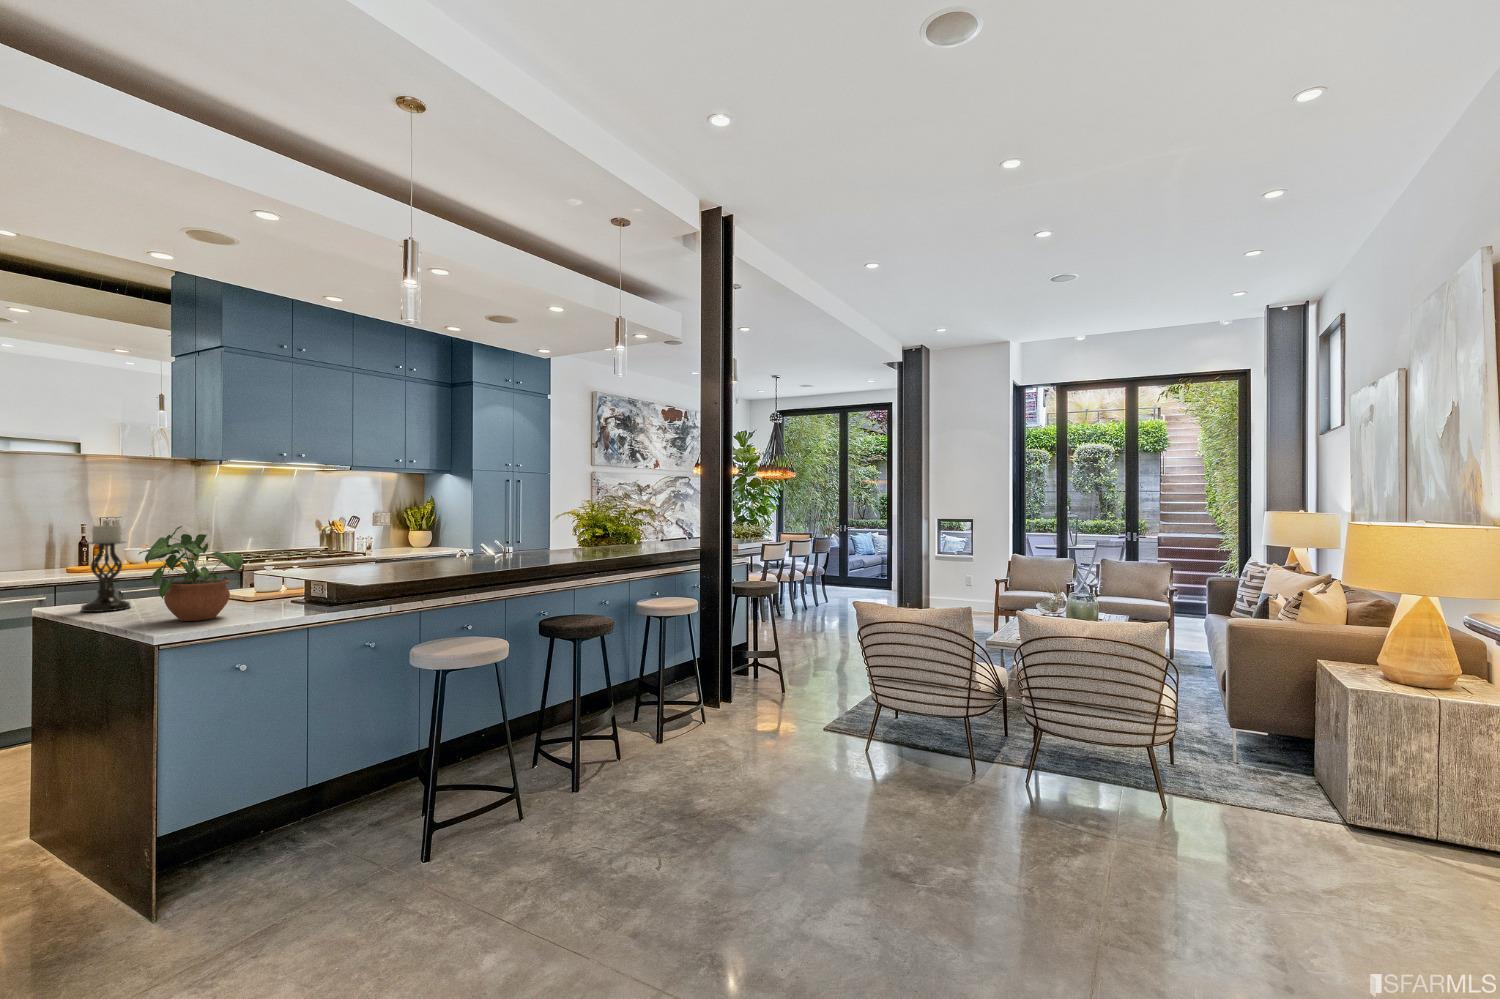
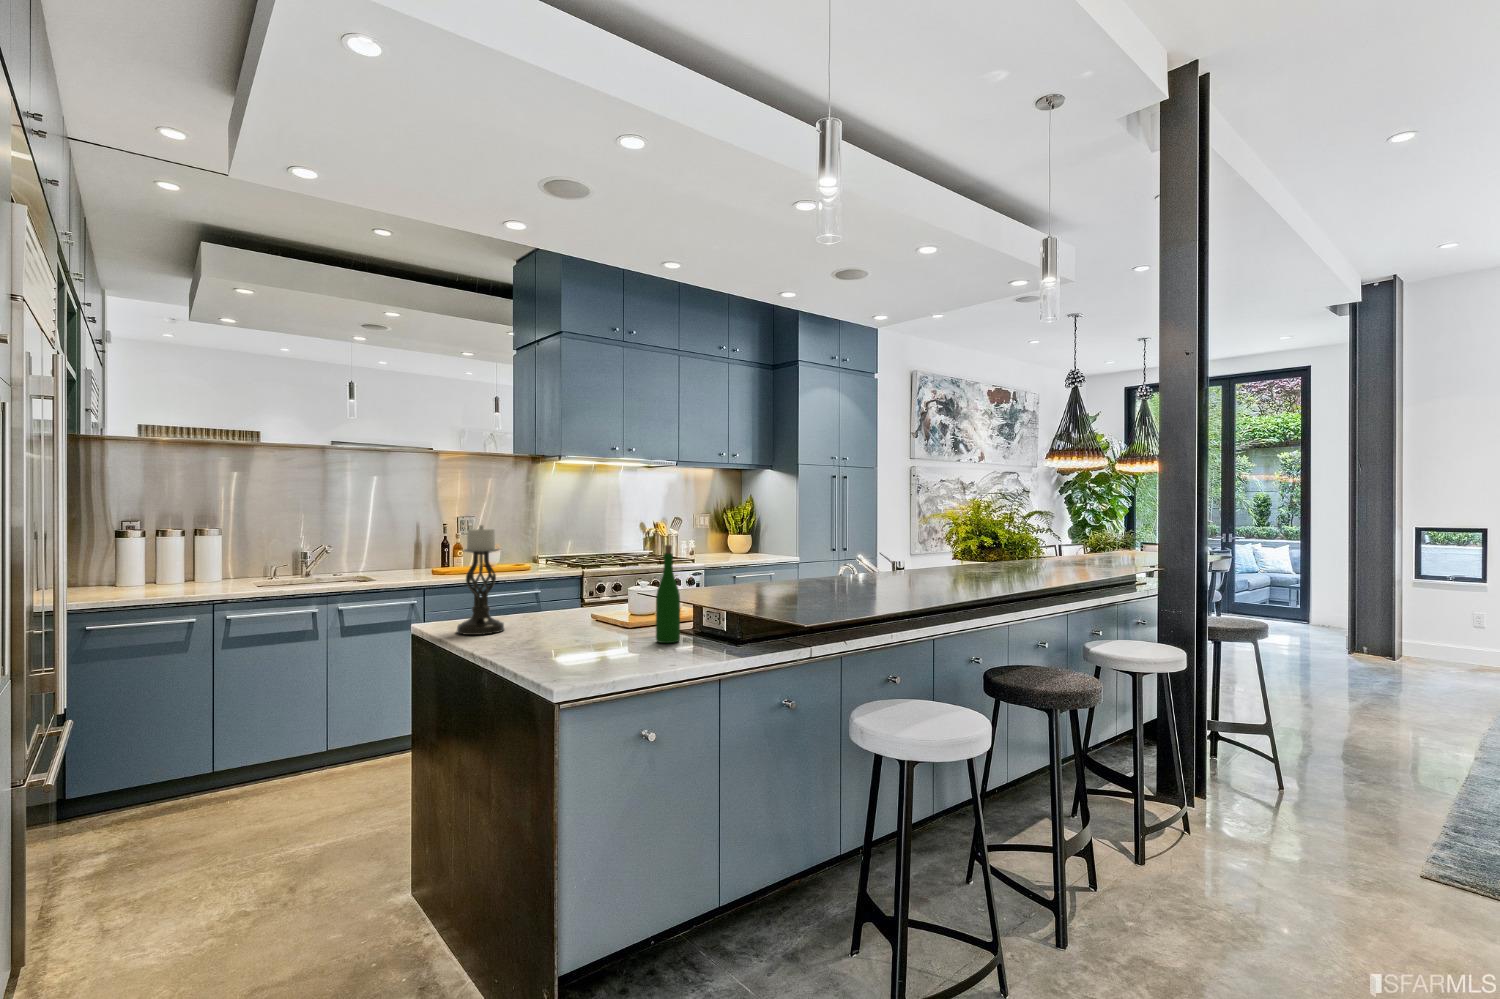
potted plant: present [139,526,243,621] -> none [520,531,634,658]
wine bottle: none [268,535,290,609] -> present [656,545,680,643]

